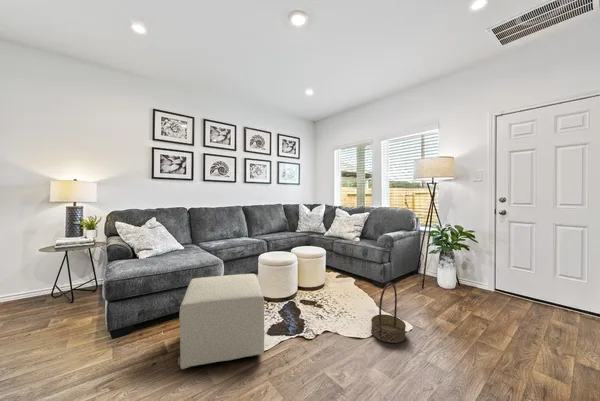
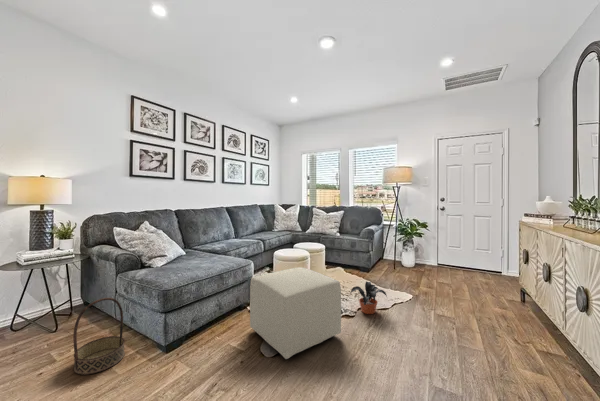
basket: present [371,283,406,343] -> present [73,298,125,375]
potted plant: none [306,299,347,339] -> present [351,281,387,314]

